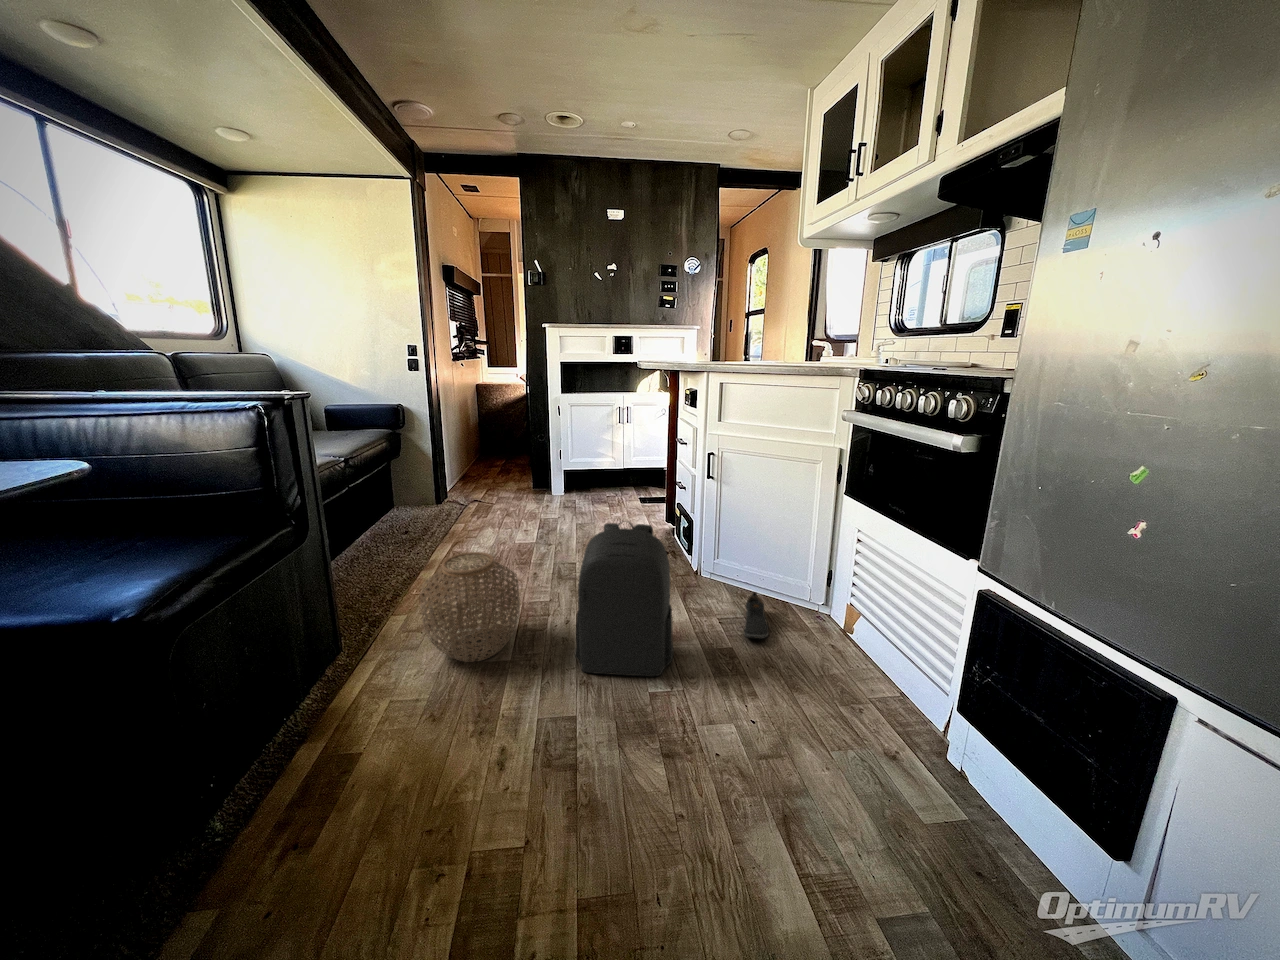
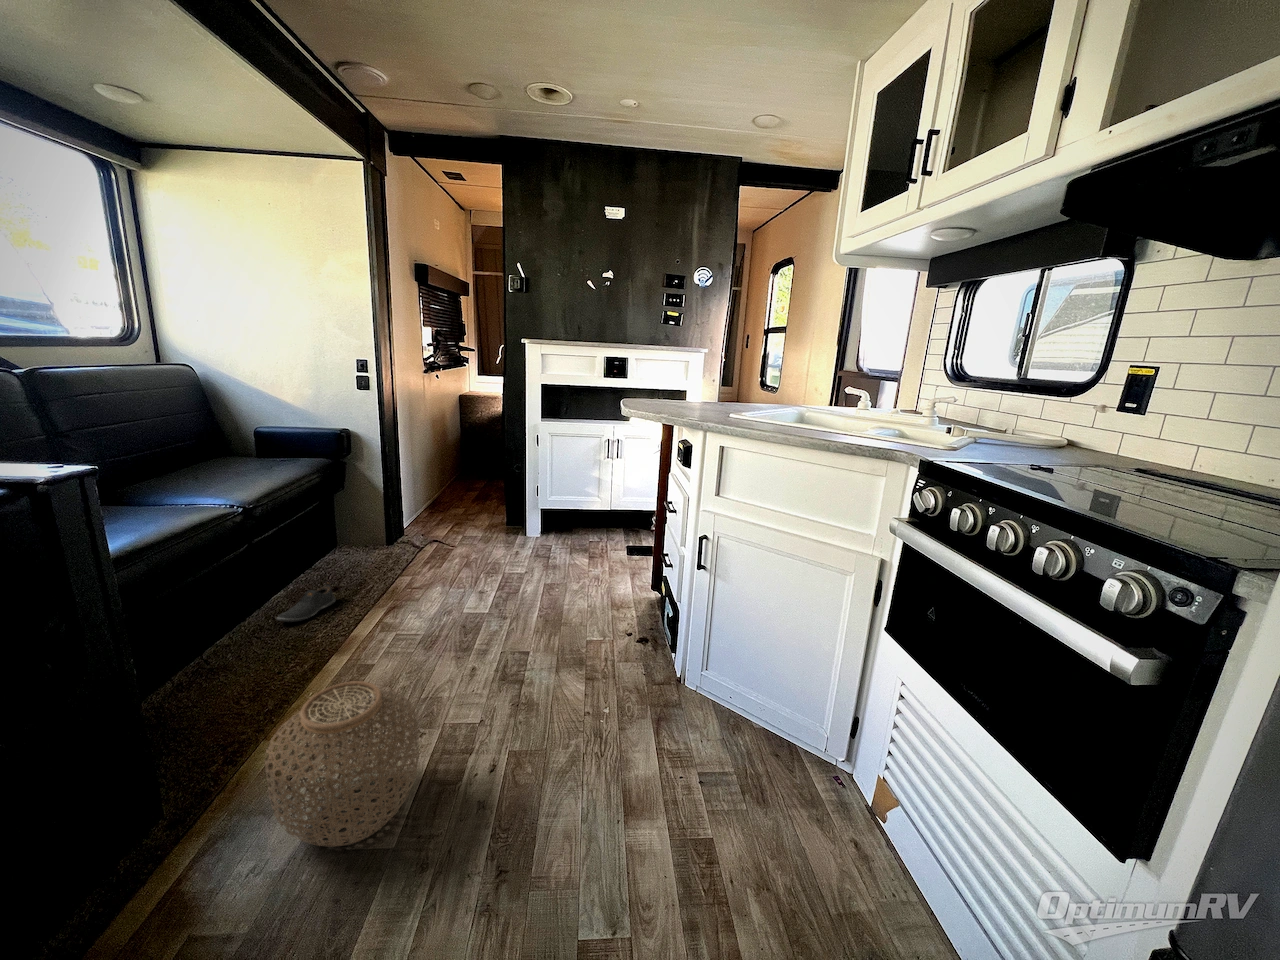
backpack: present [575,522,673,676] -> none [486,654,628,896]
shoe: present [744,592,769,639] -> present [277,583,336,622]

